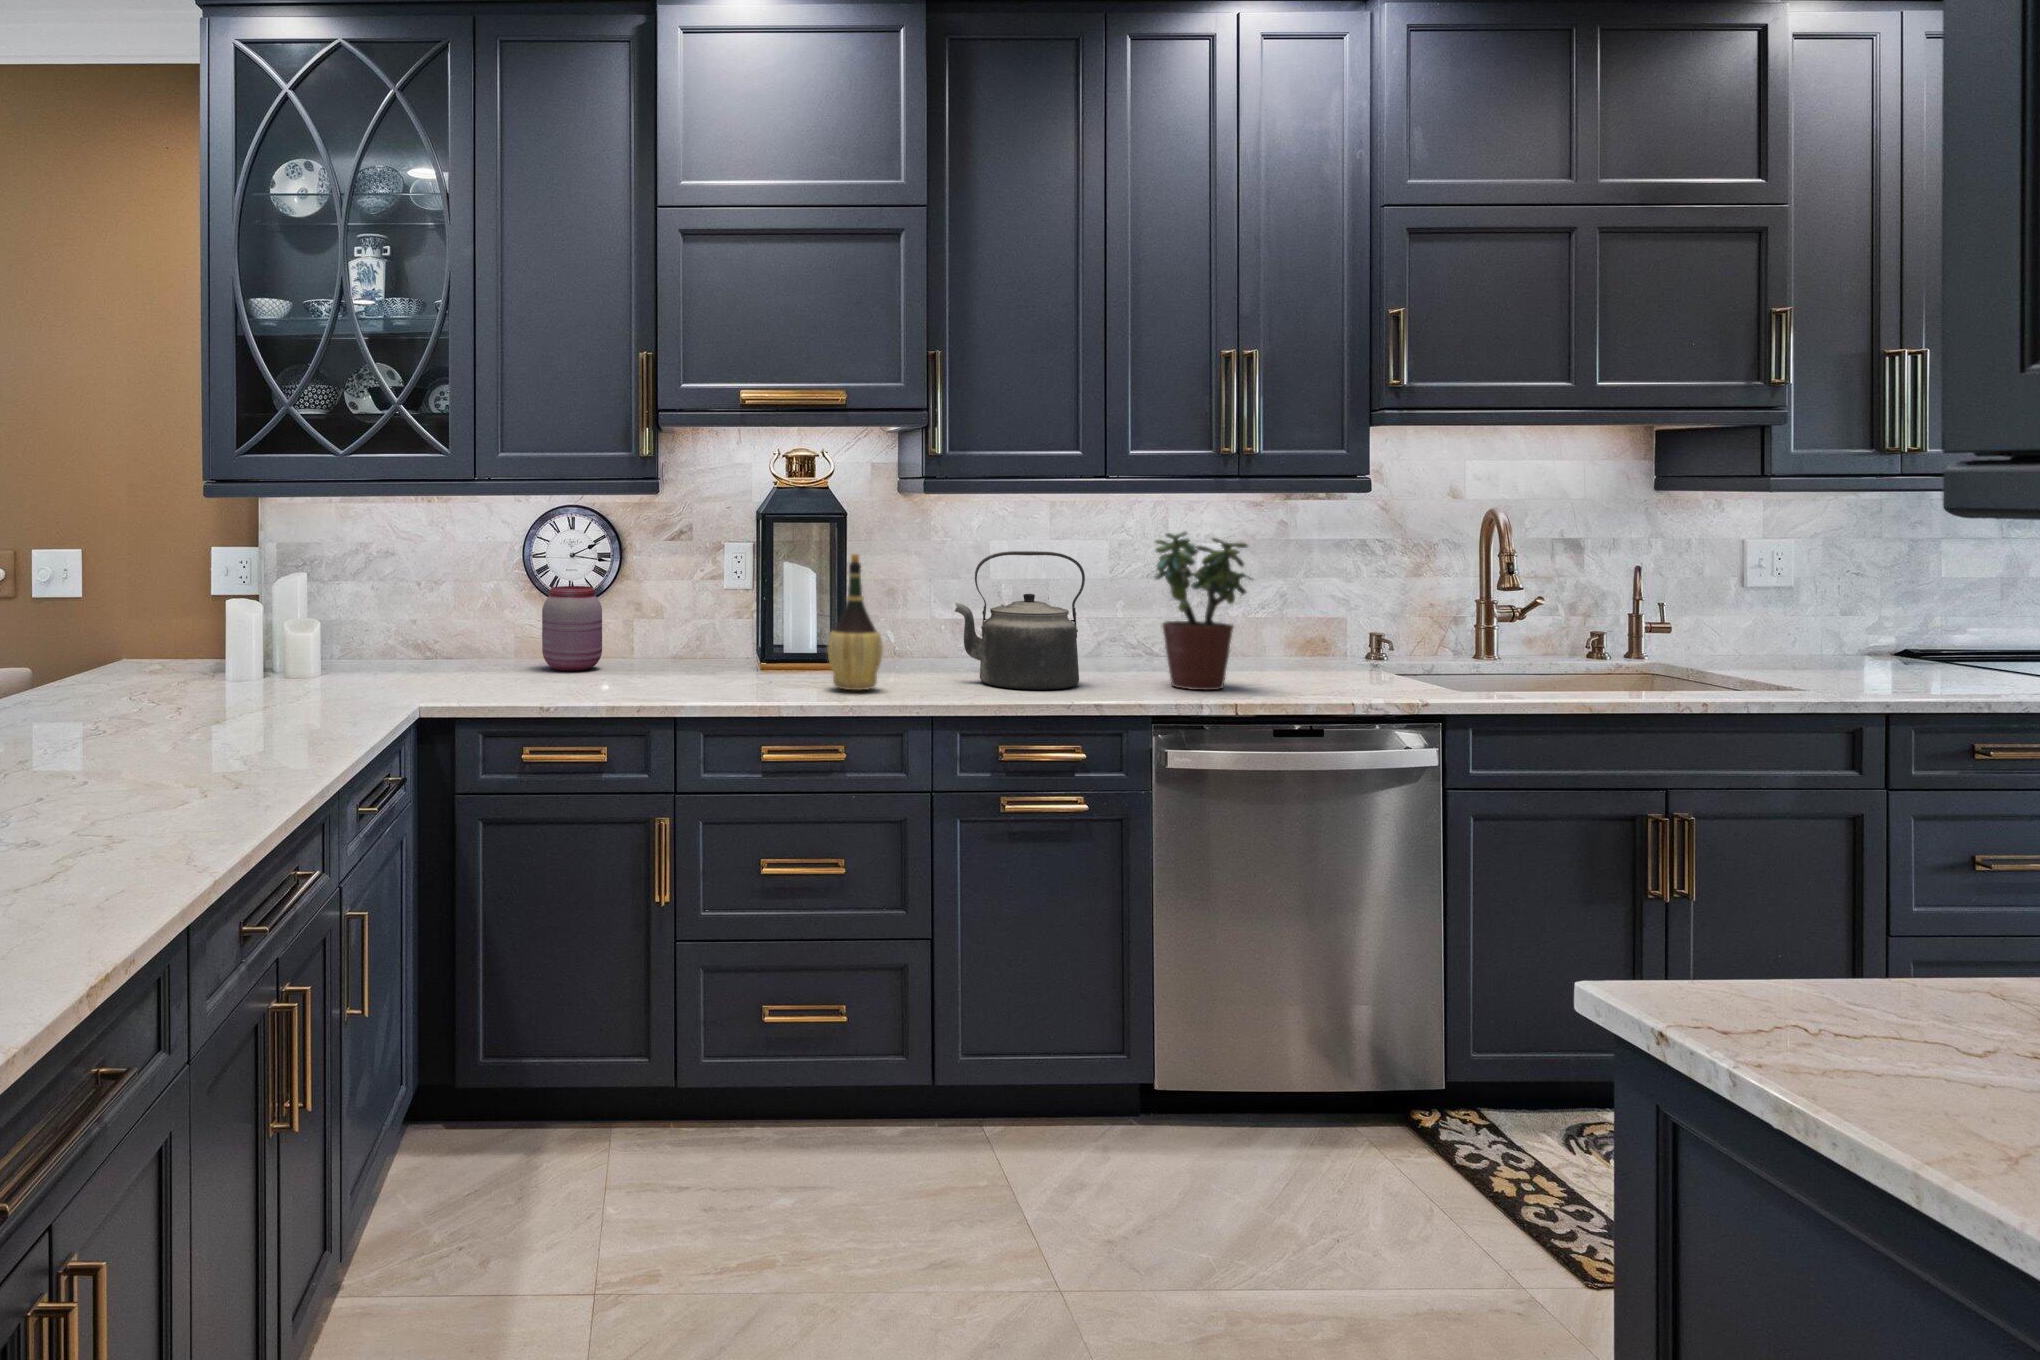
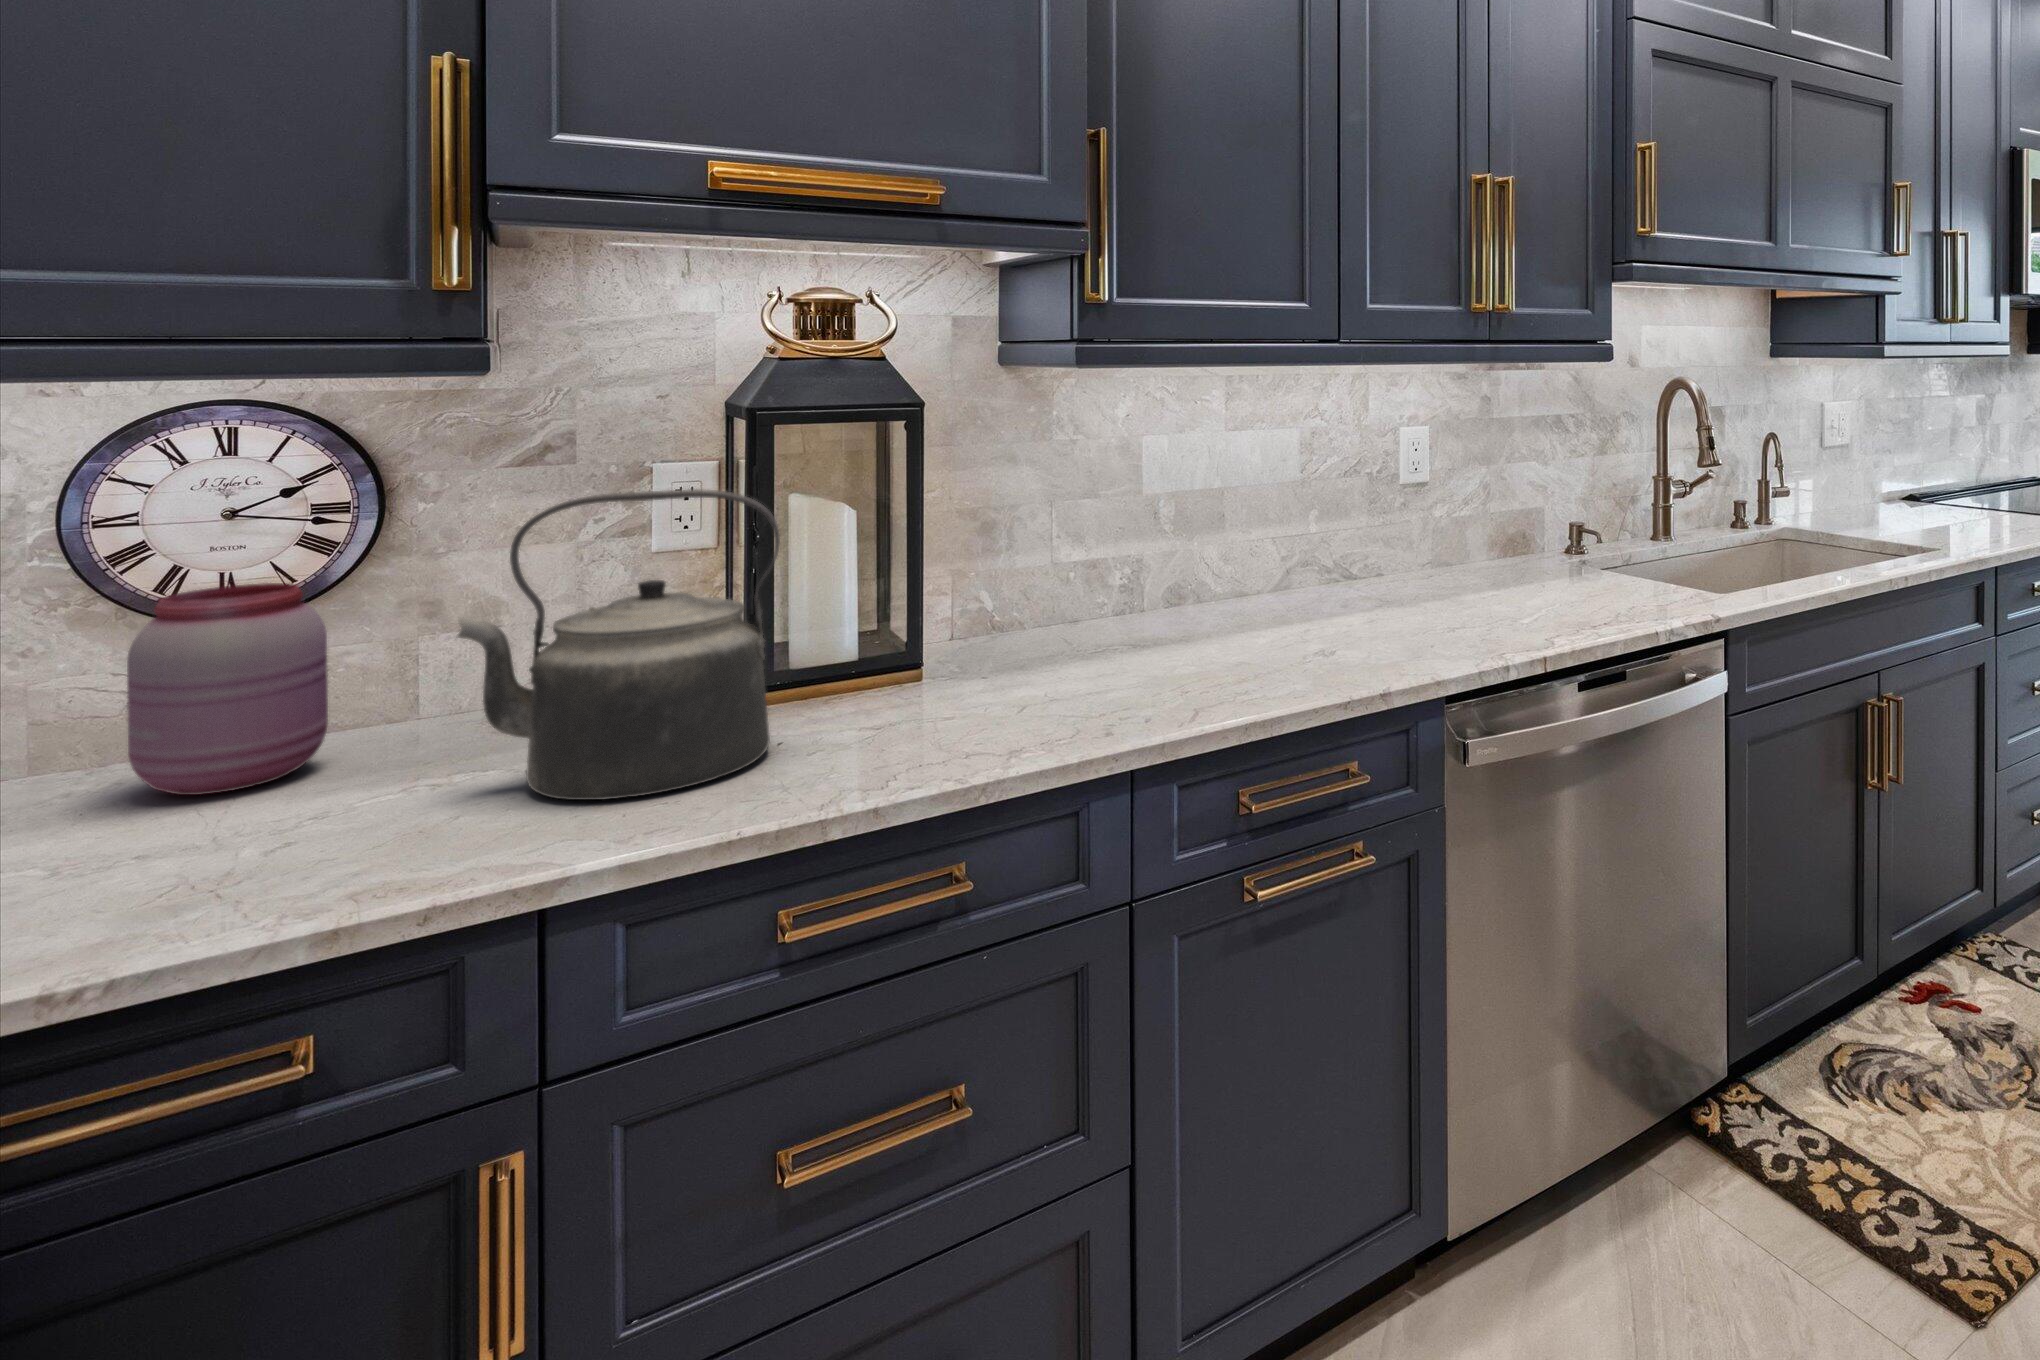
potted plant: present [1155,532,1253,690] -> none [1405,417,1540,640]
kettle: present [955,551,1085,690] -> present [458,489,780,800]
wine bottle: present [827,554,883,690] -> none [917,481,1028,741]

